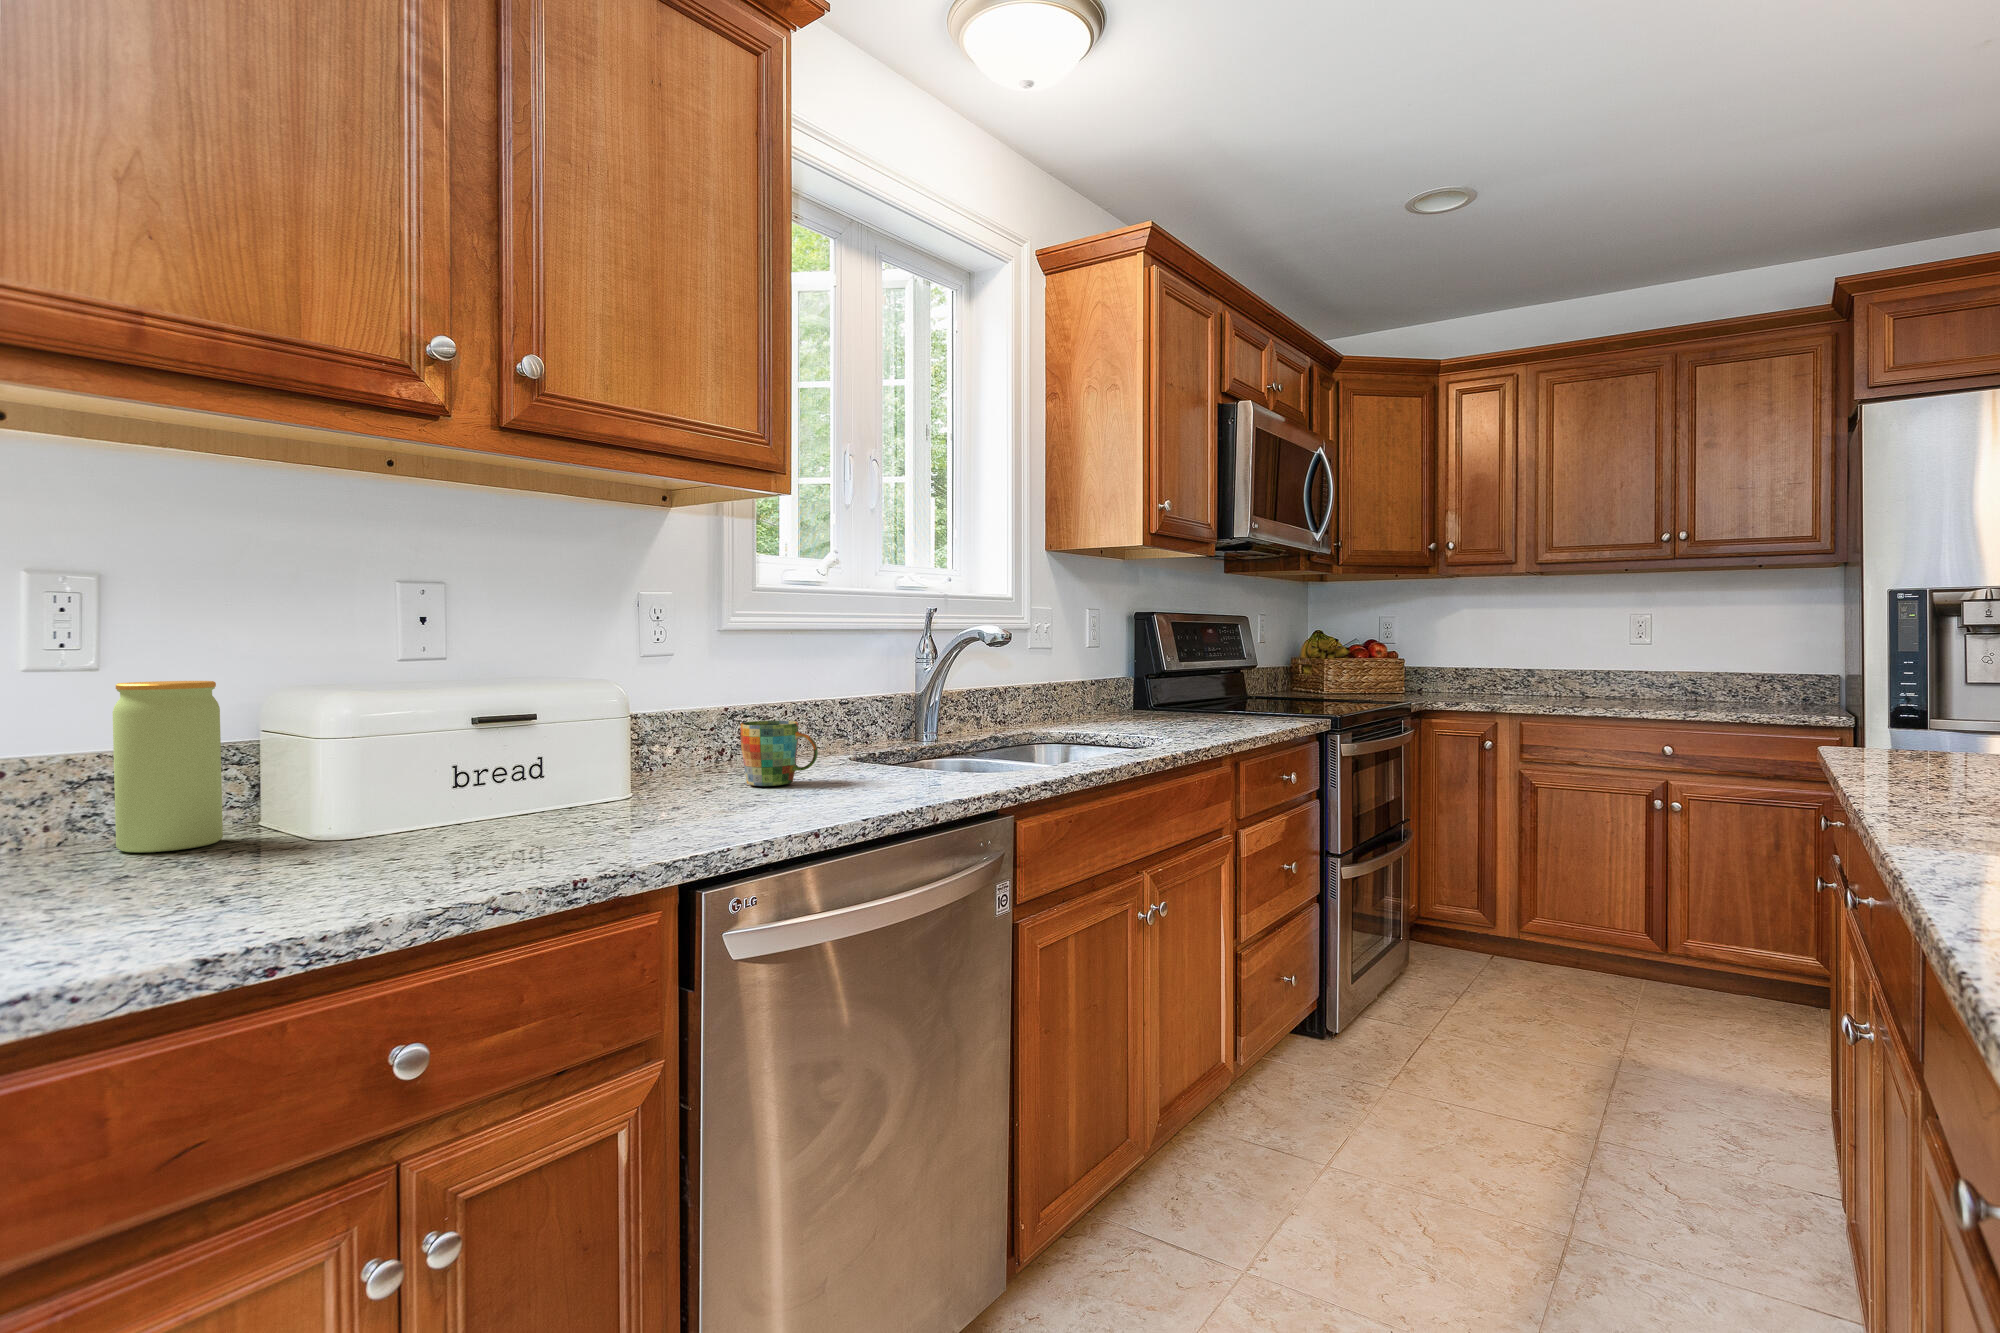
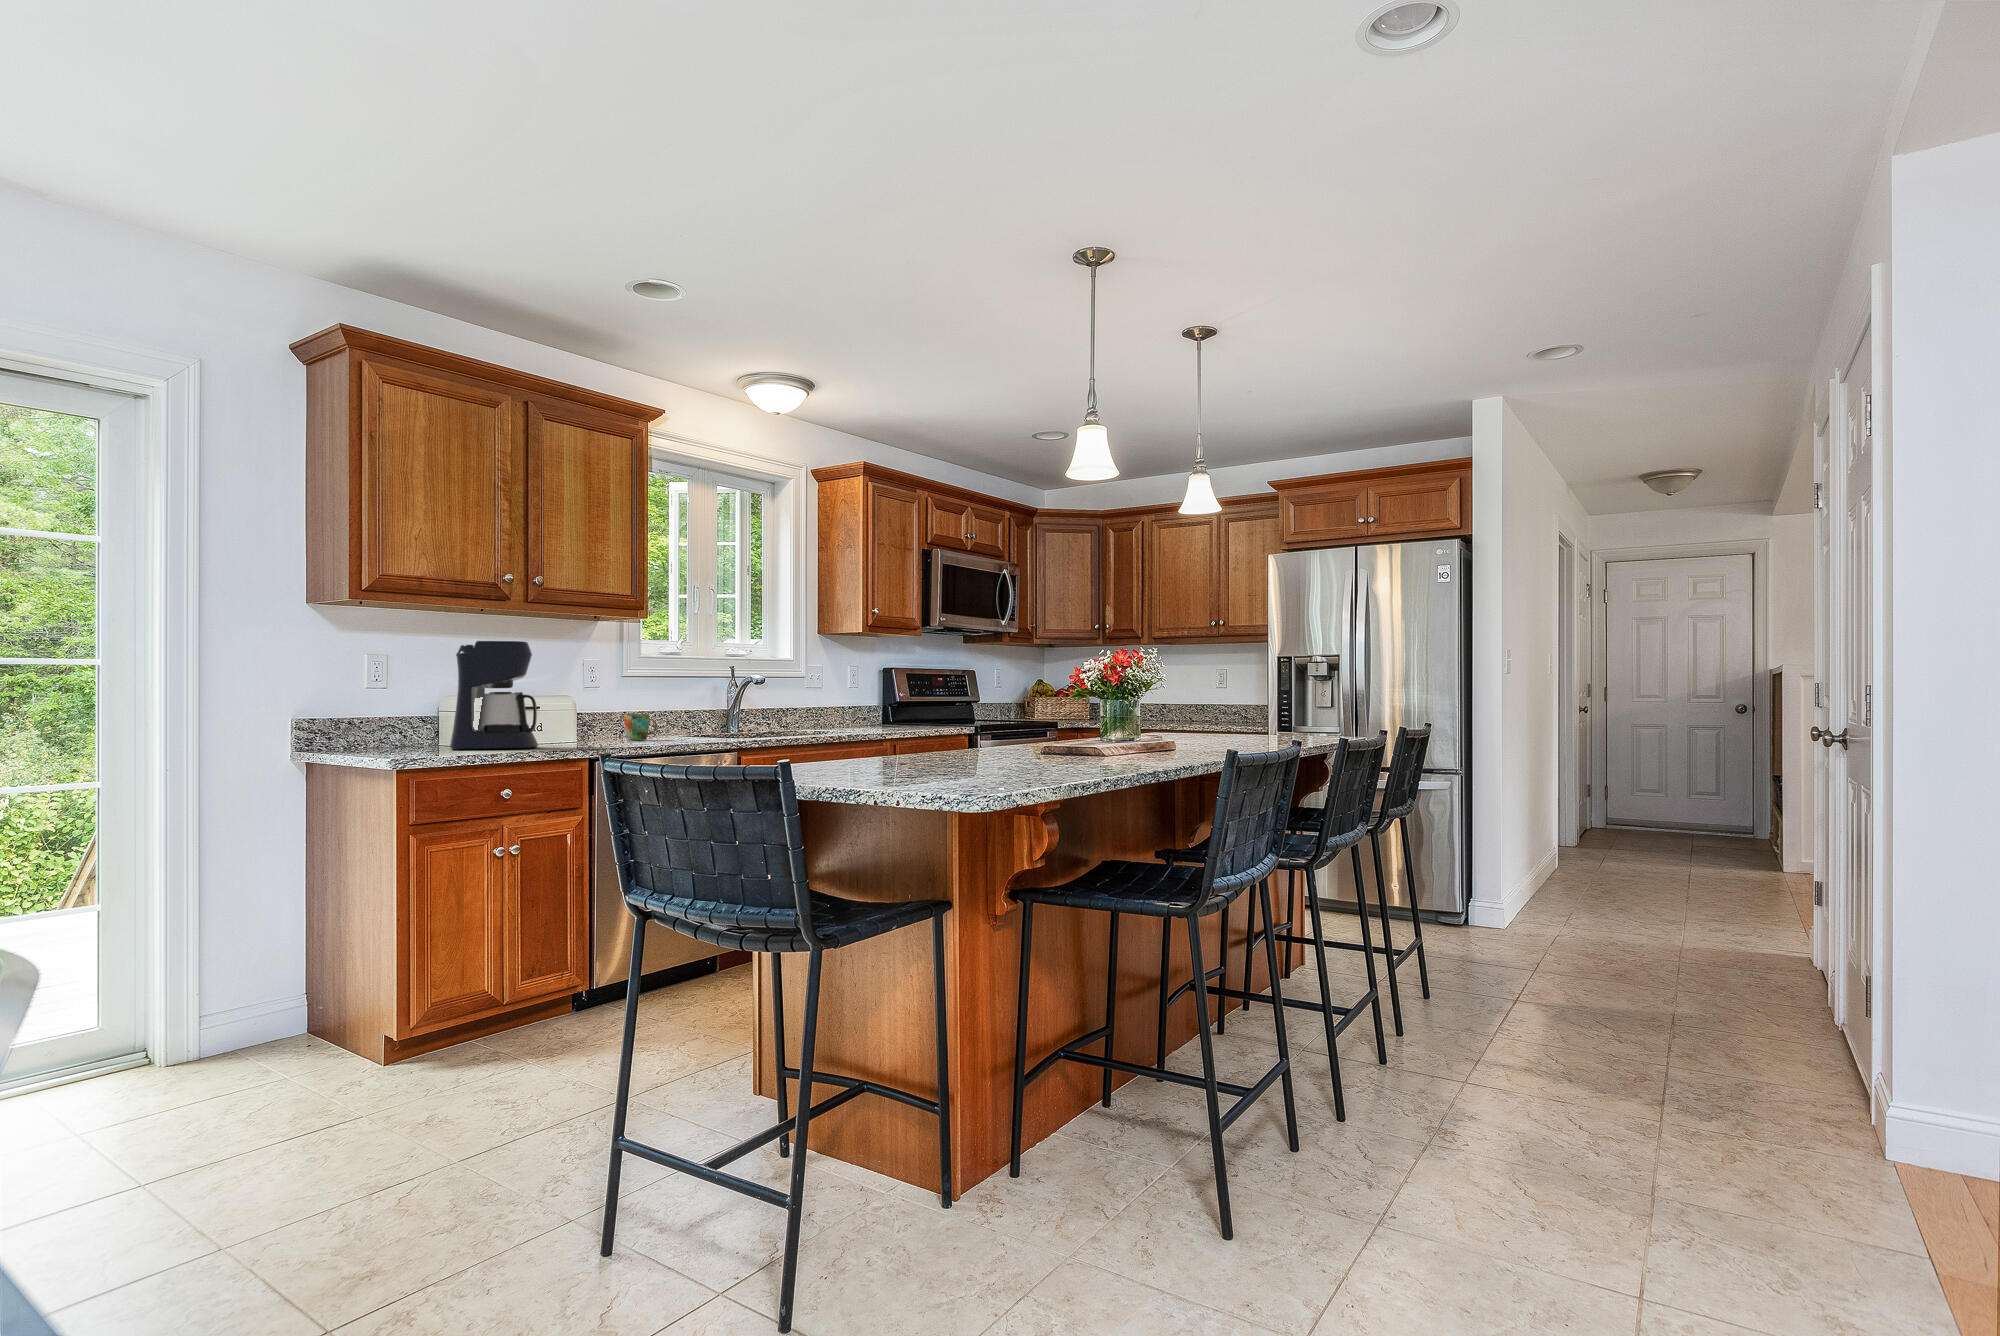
coffee maker: none [237,525,528,883] -> present [450,641,538,749]
jar: present [113,681,223,852] -> none [399,691,432,747]

